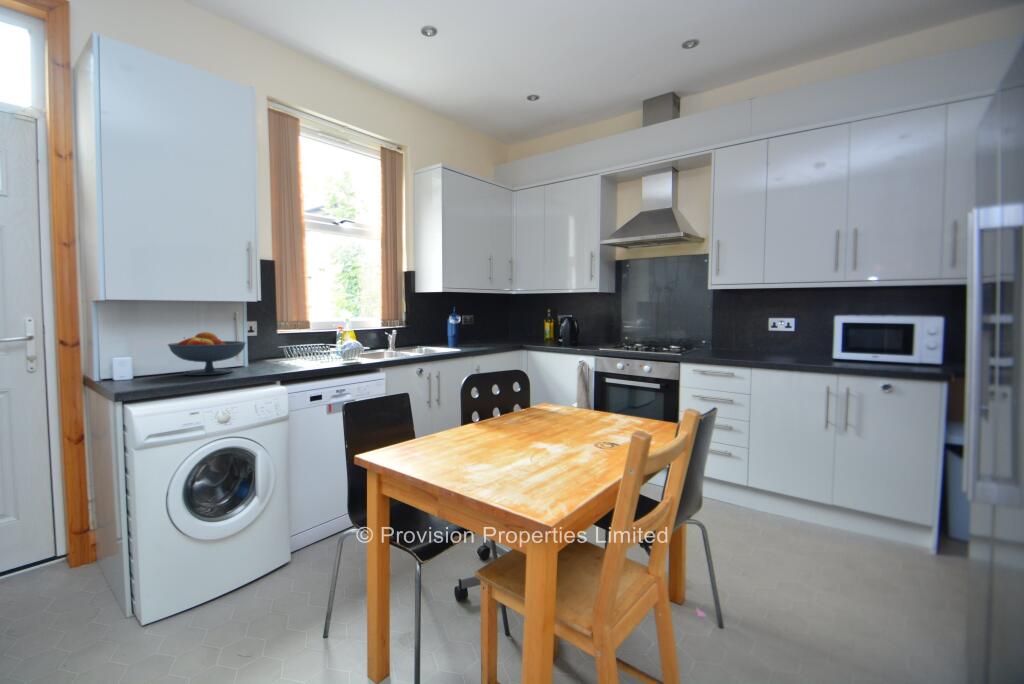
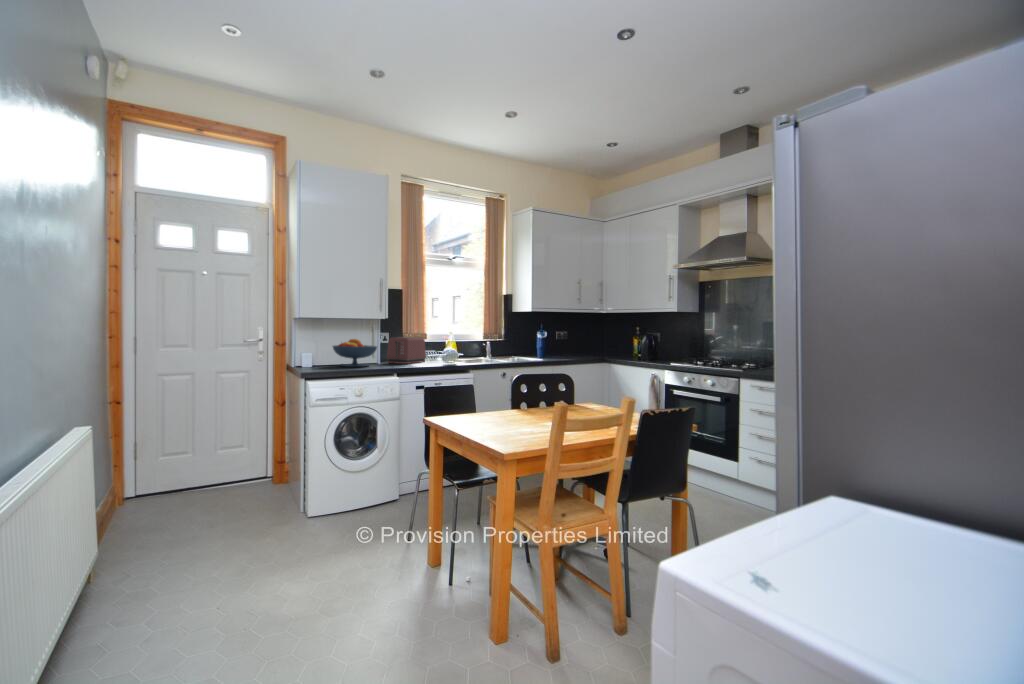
toaster: none [258,327,315,364] -> present [387,337,426,364]

